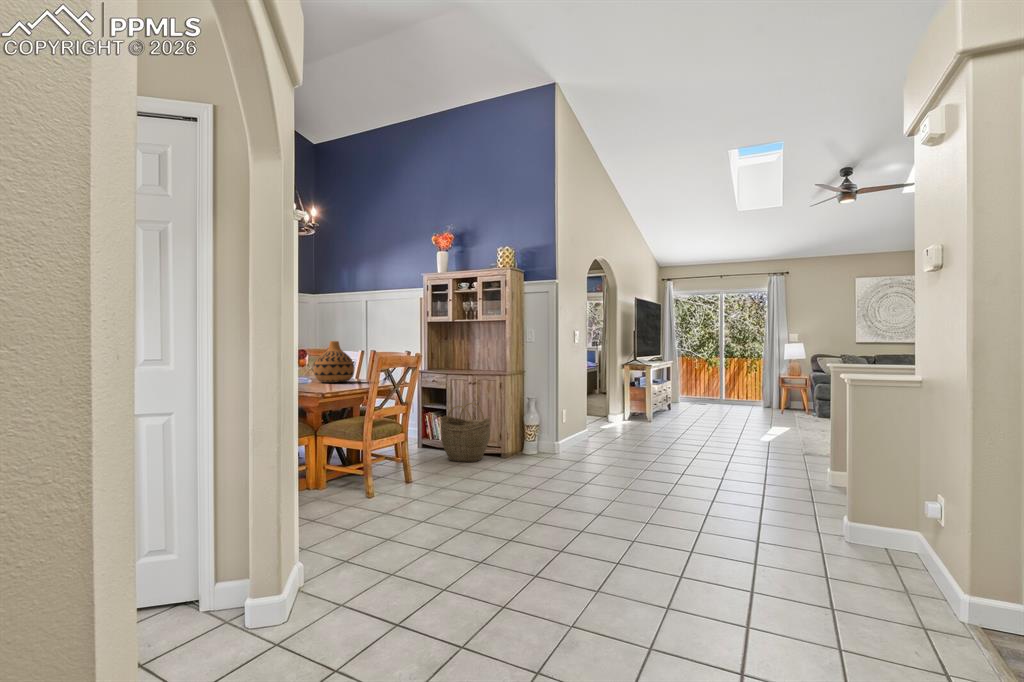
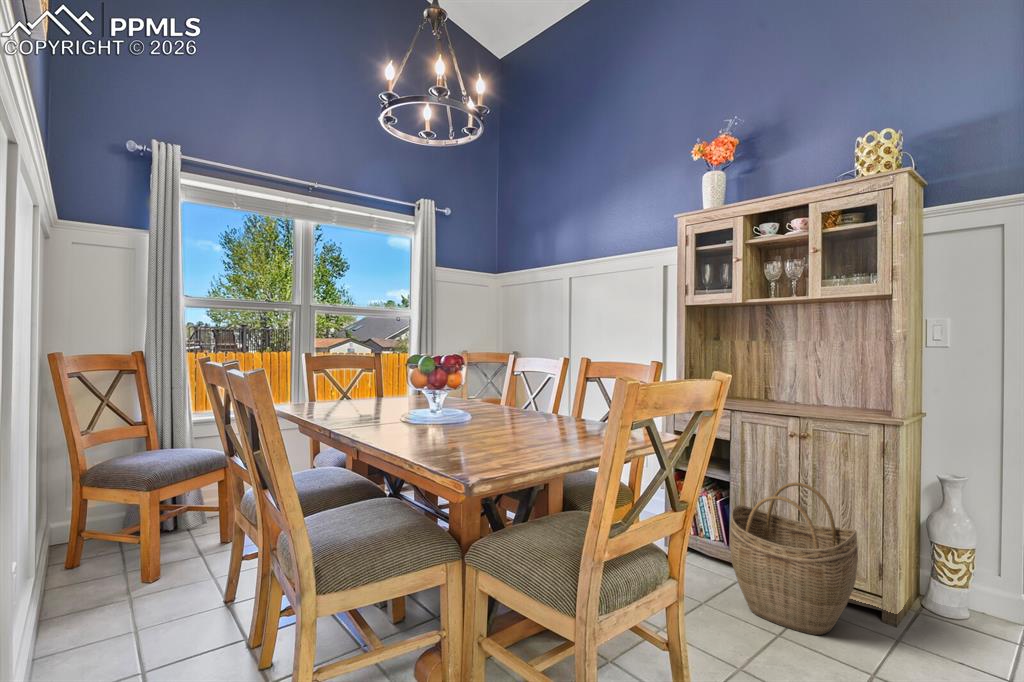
vase: present [314,341,354,383] -> none [453,350,544,452]

